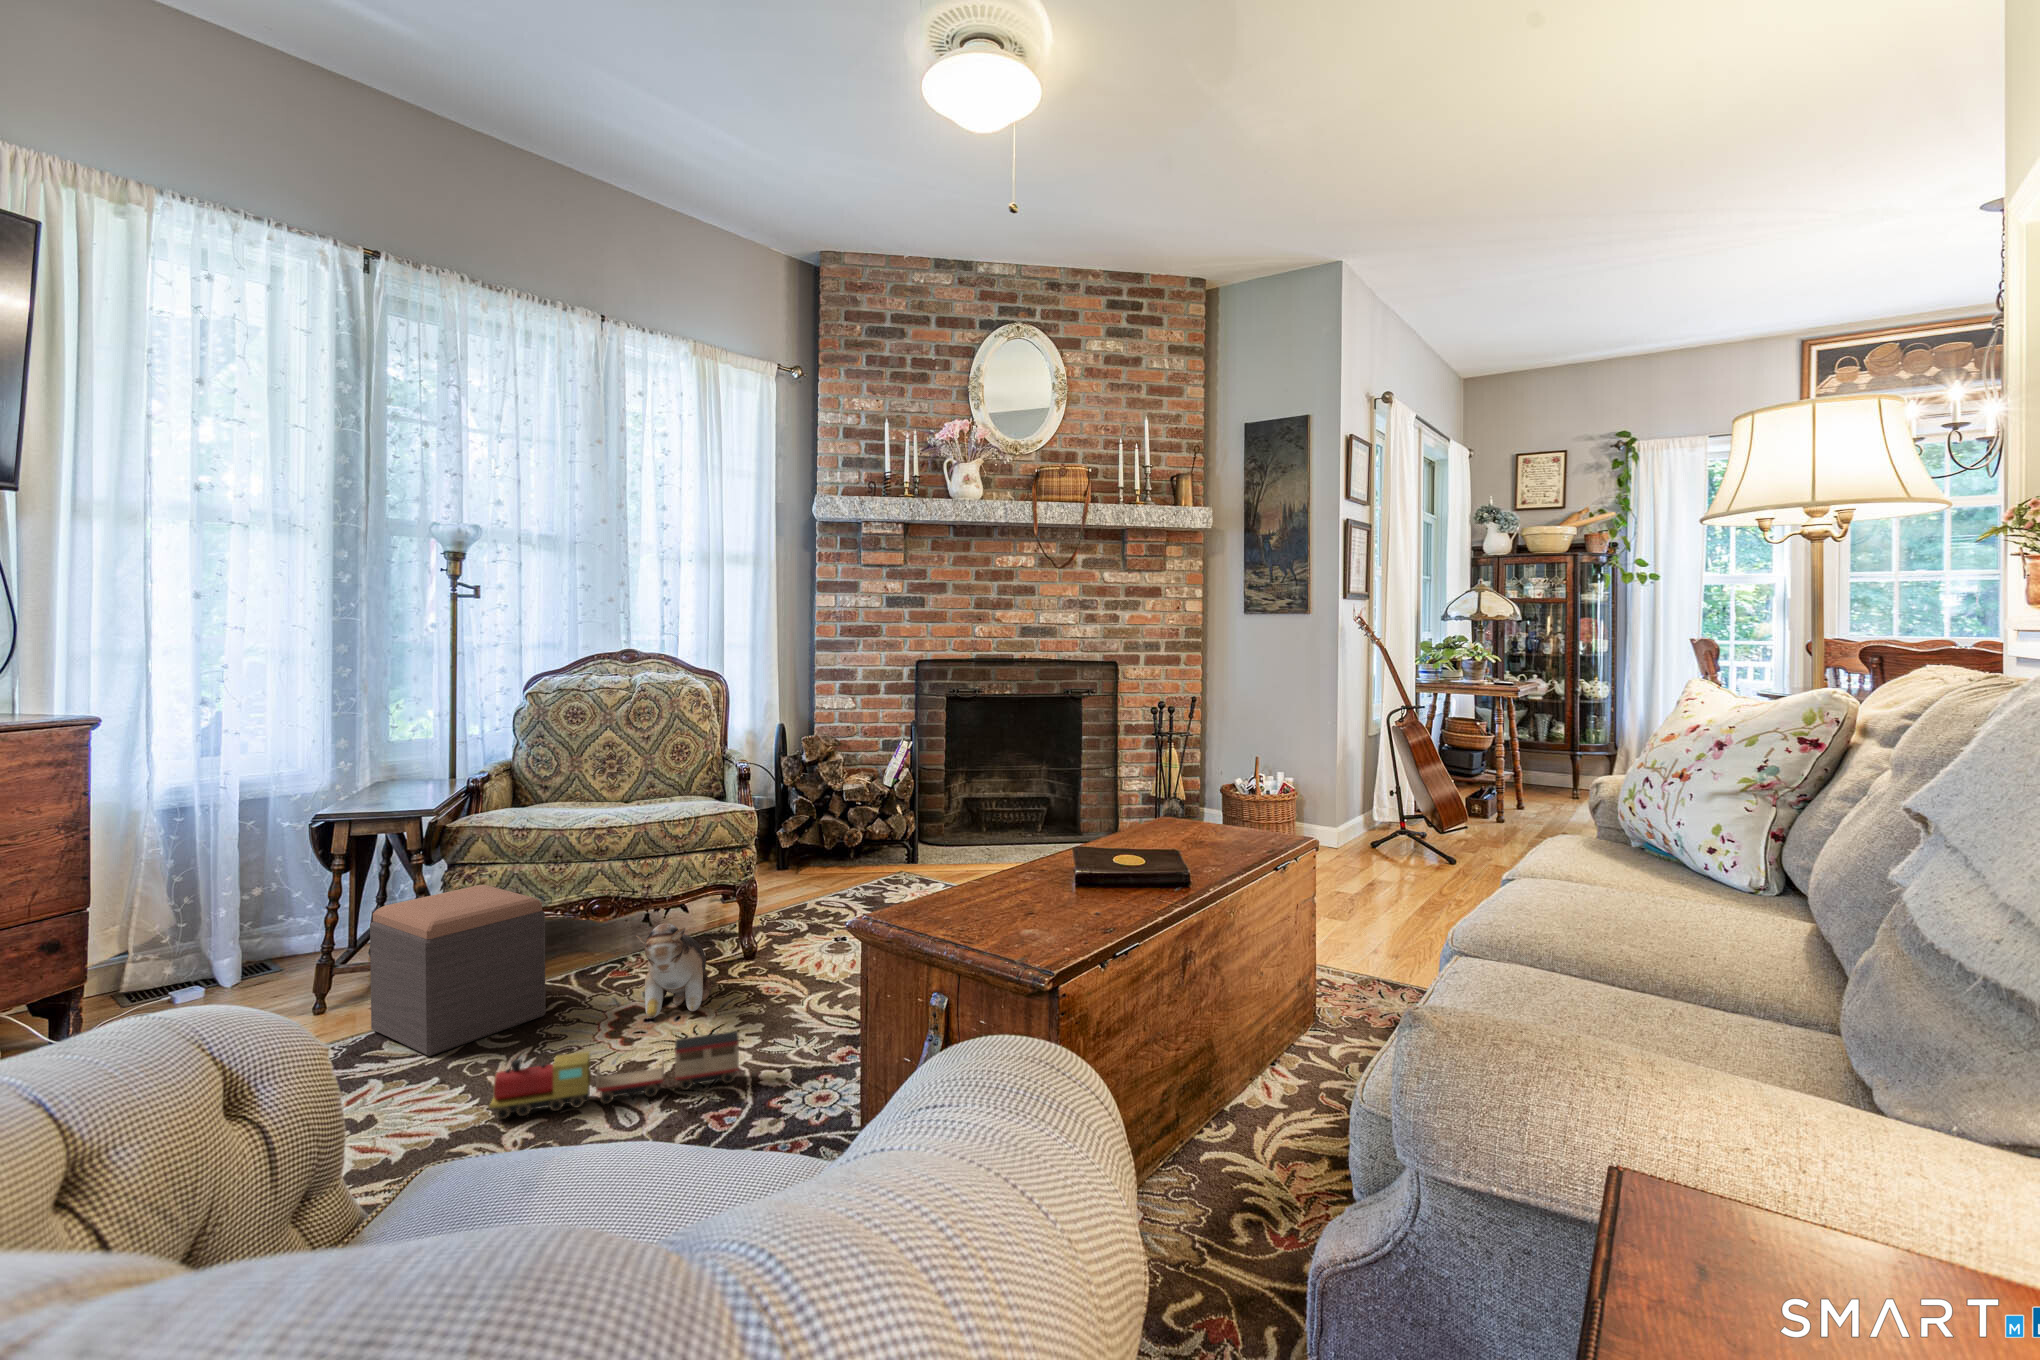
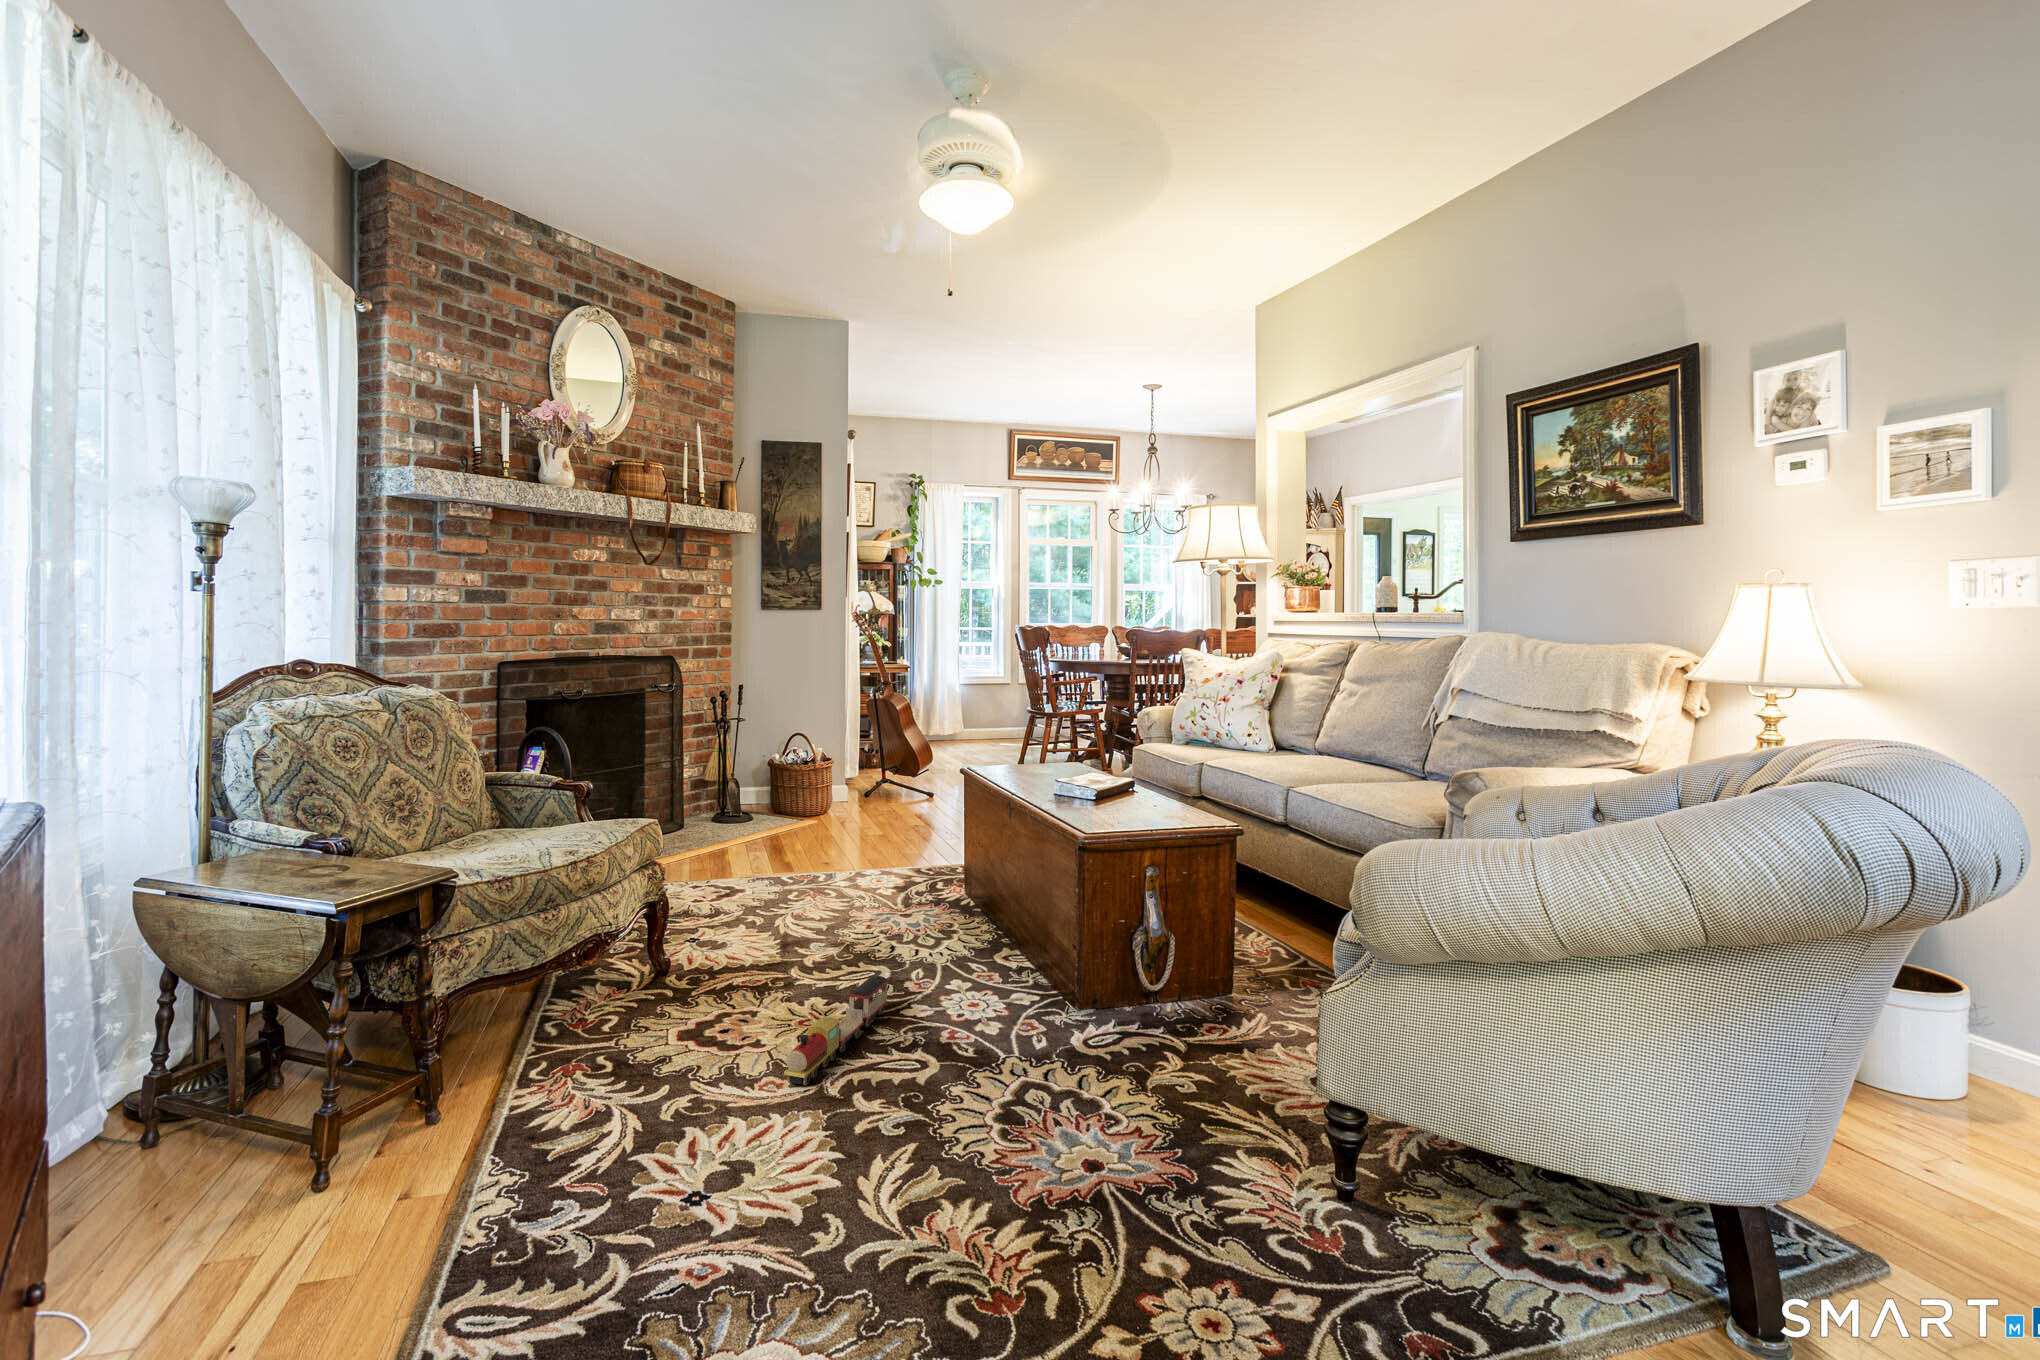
footstool: present [370,885,546,1056] -> none [469,936,613,1125]
plush toy: present [636,922,712,1018] -> none [632,923,762,1019]

